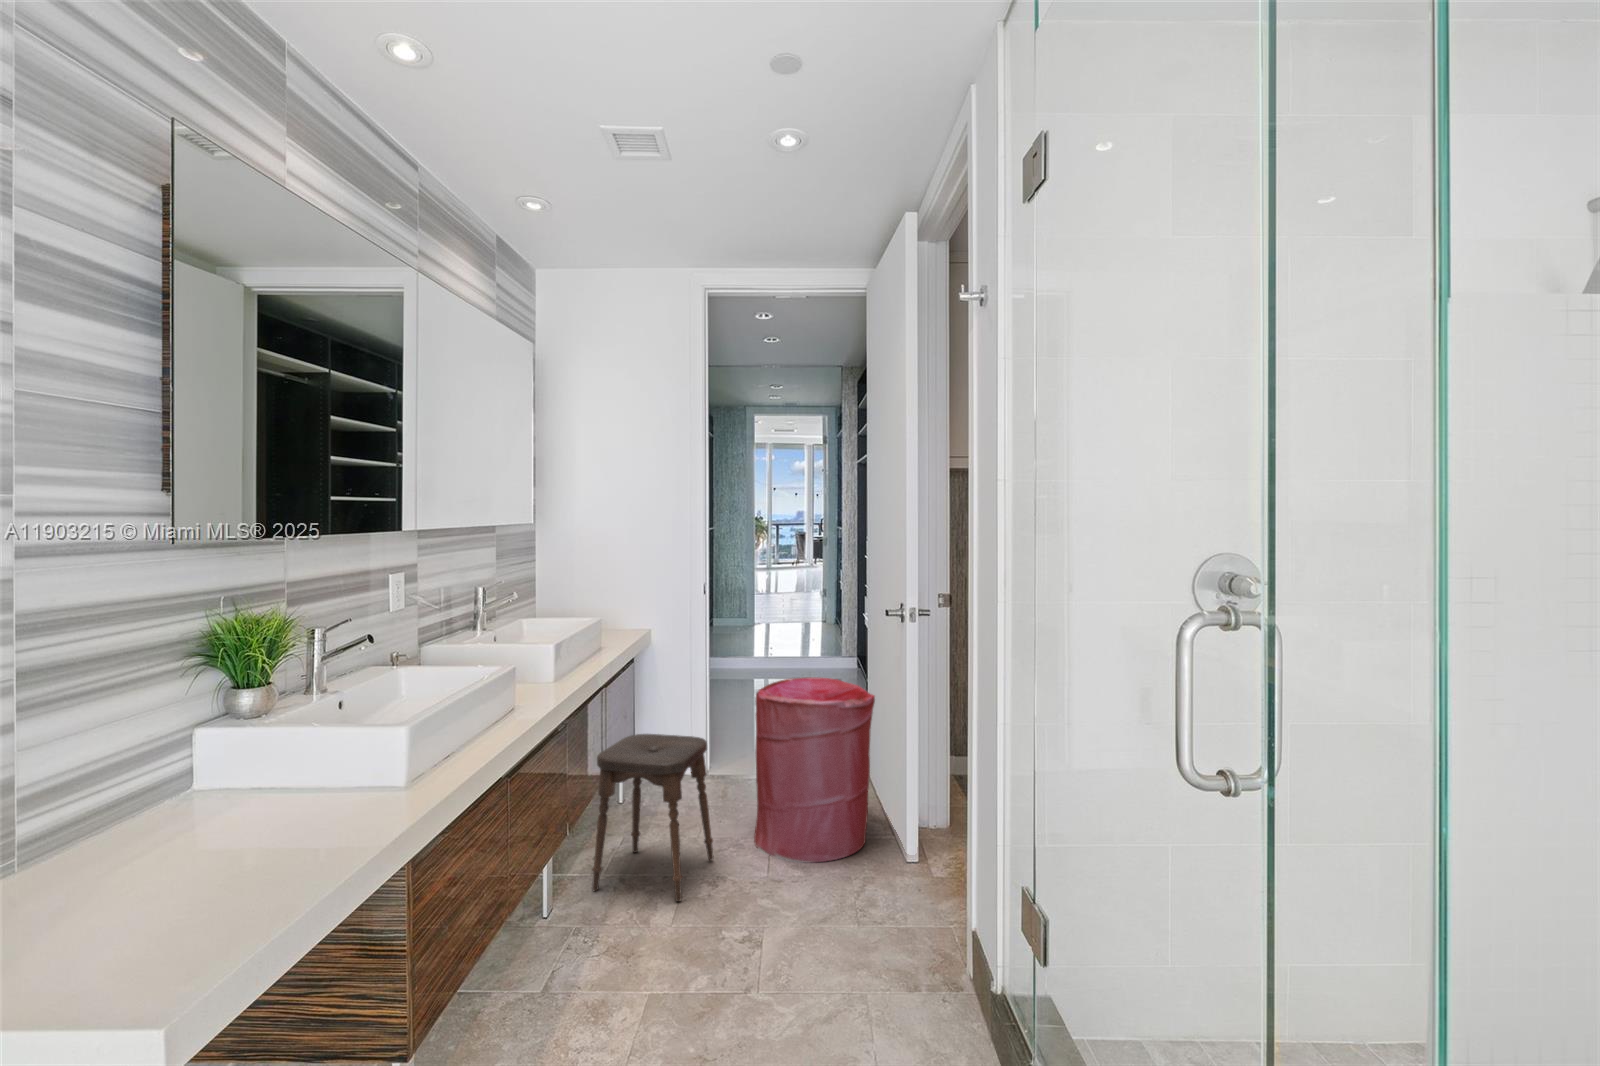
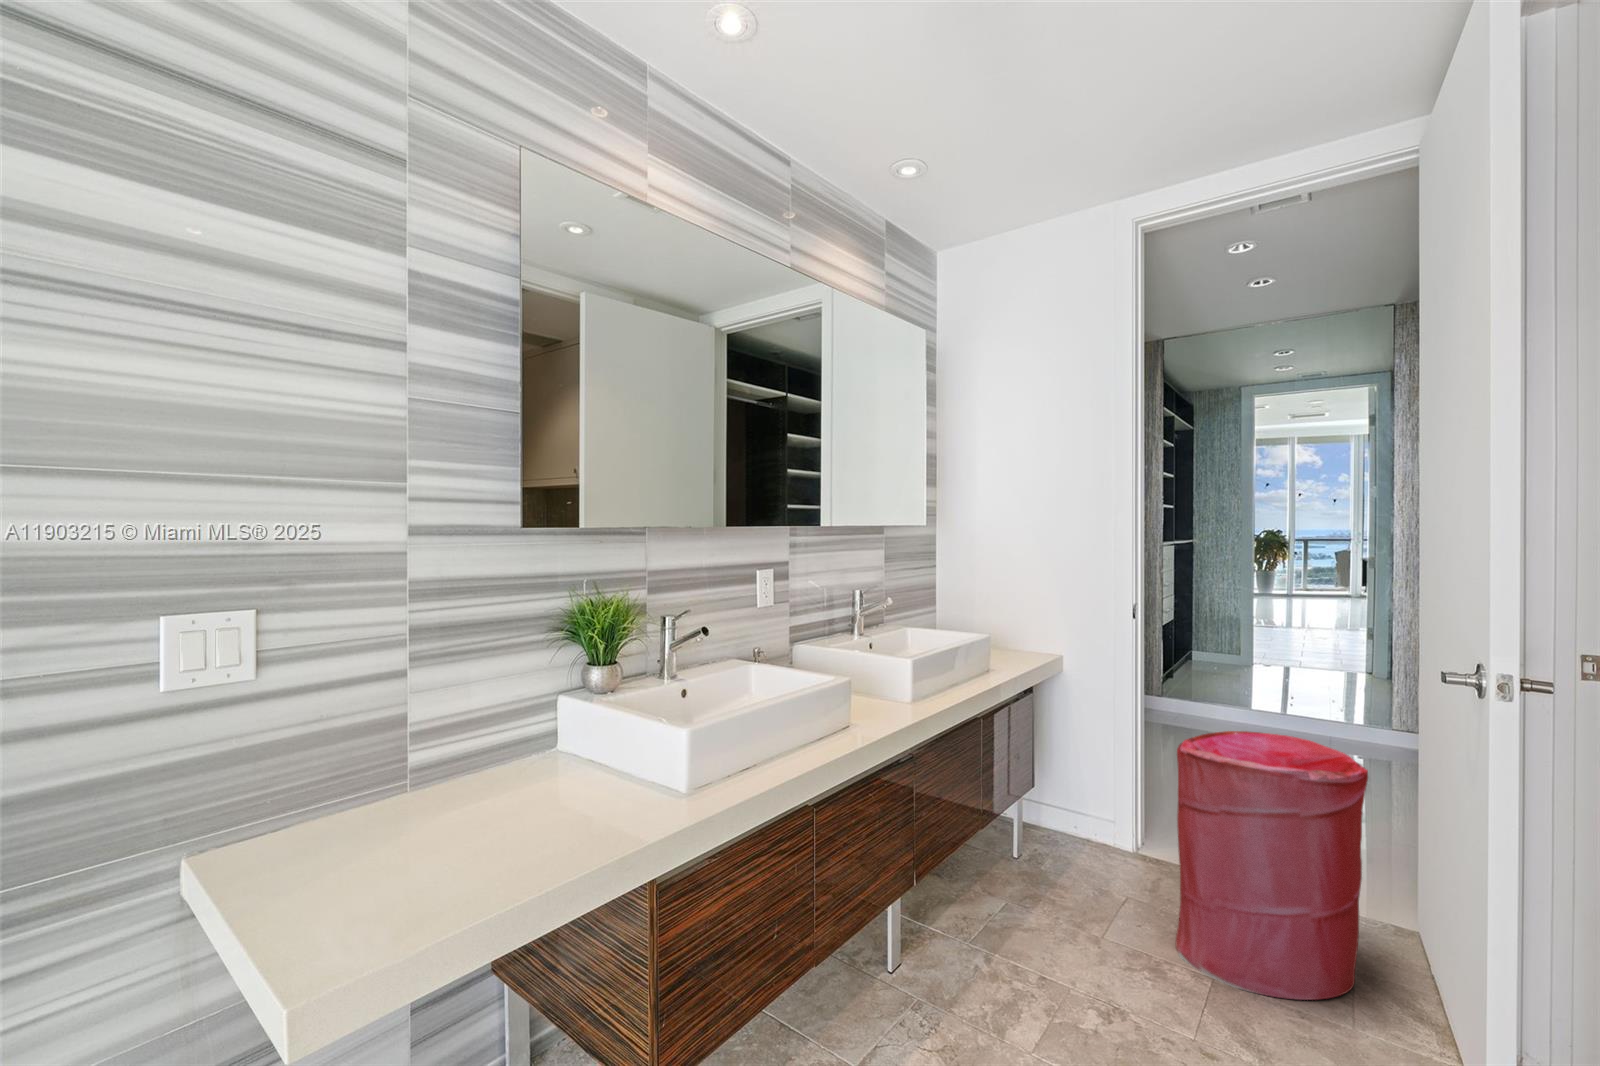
stool: present [592,734,714,901] -> none [953,774,1111,991]

